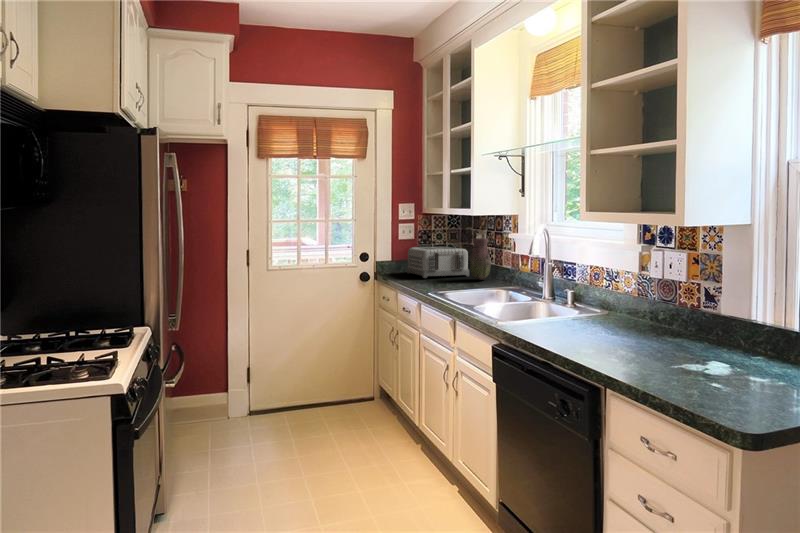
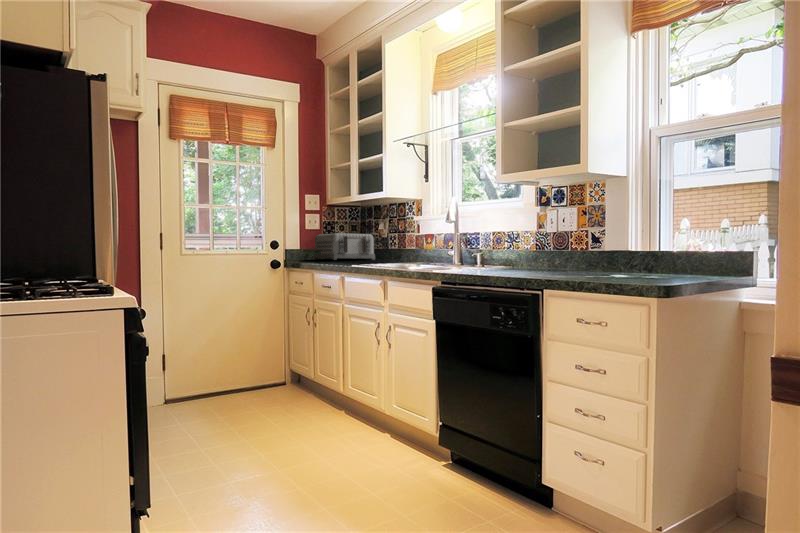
vase: present [470,238,491,280] -> none [378,221,397,260]

